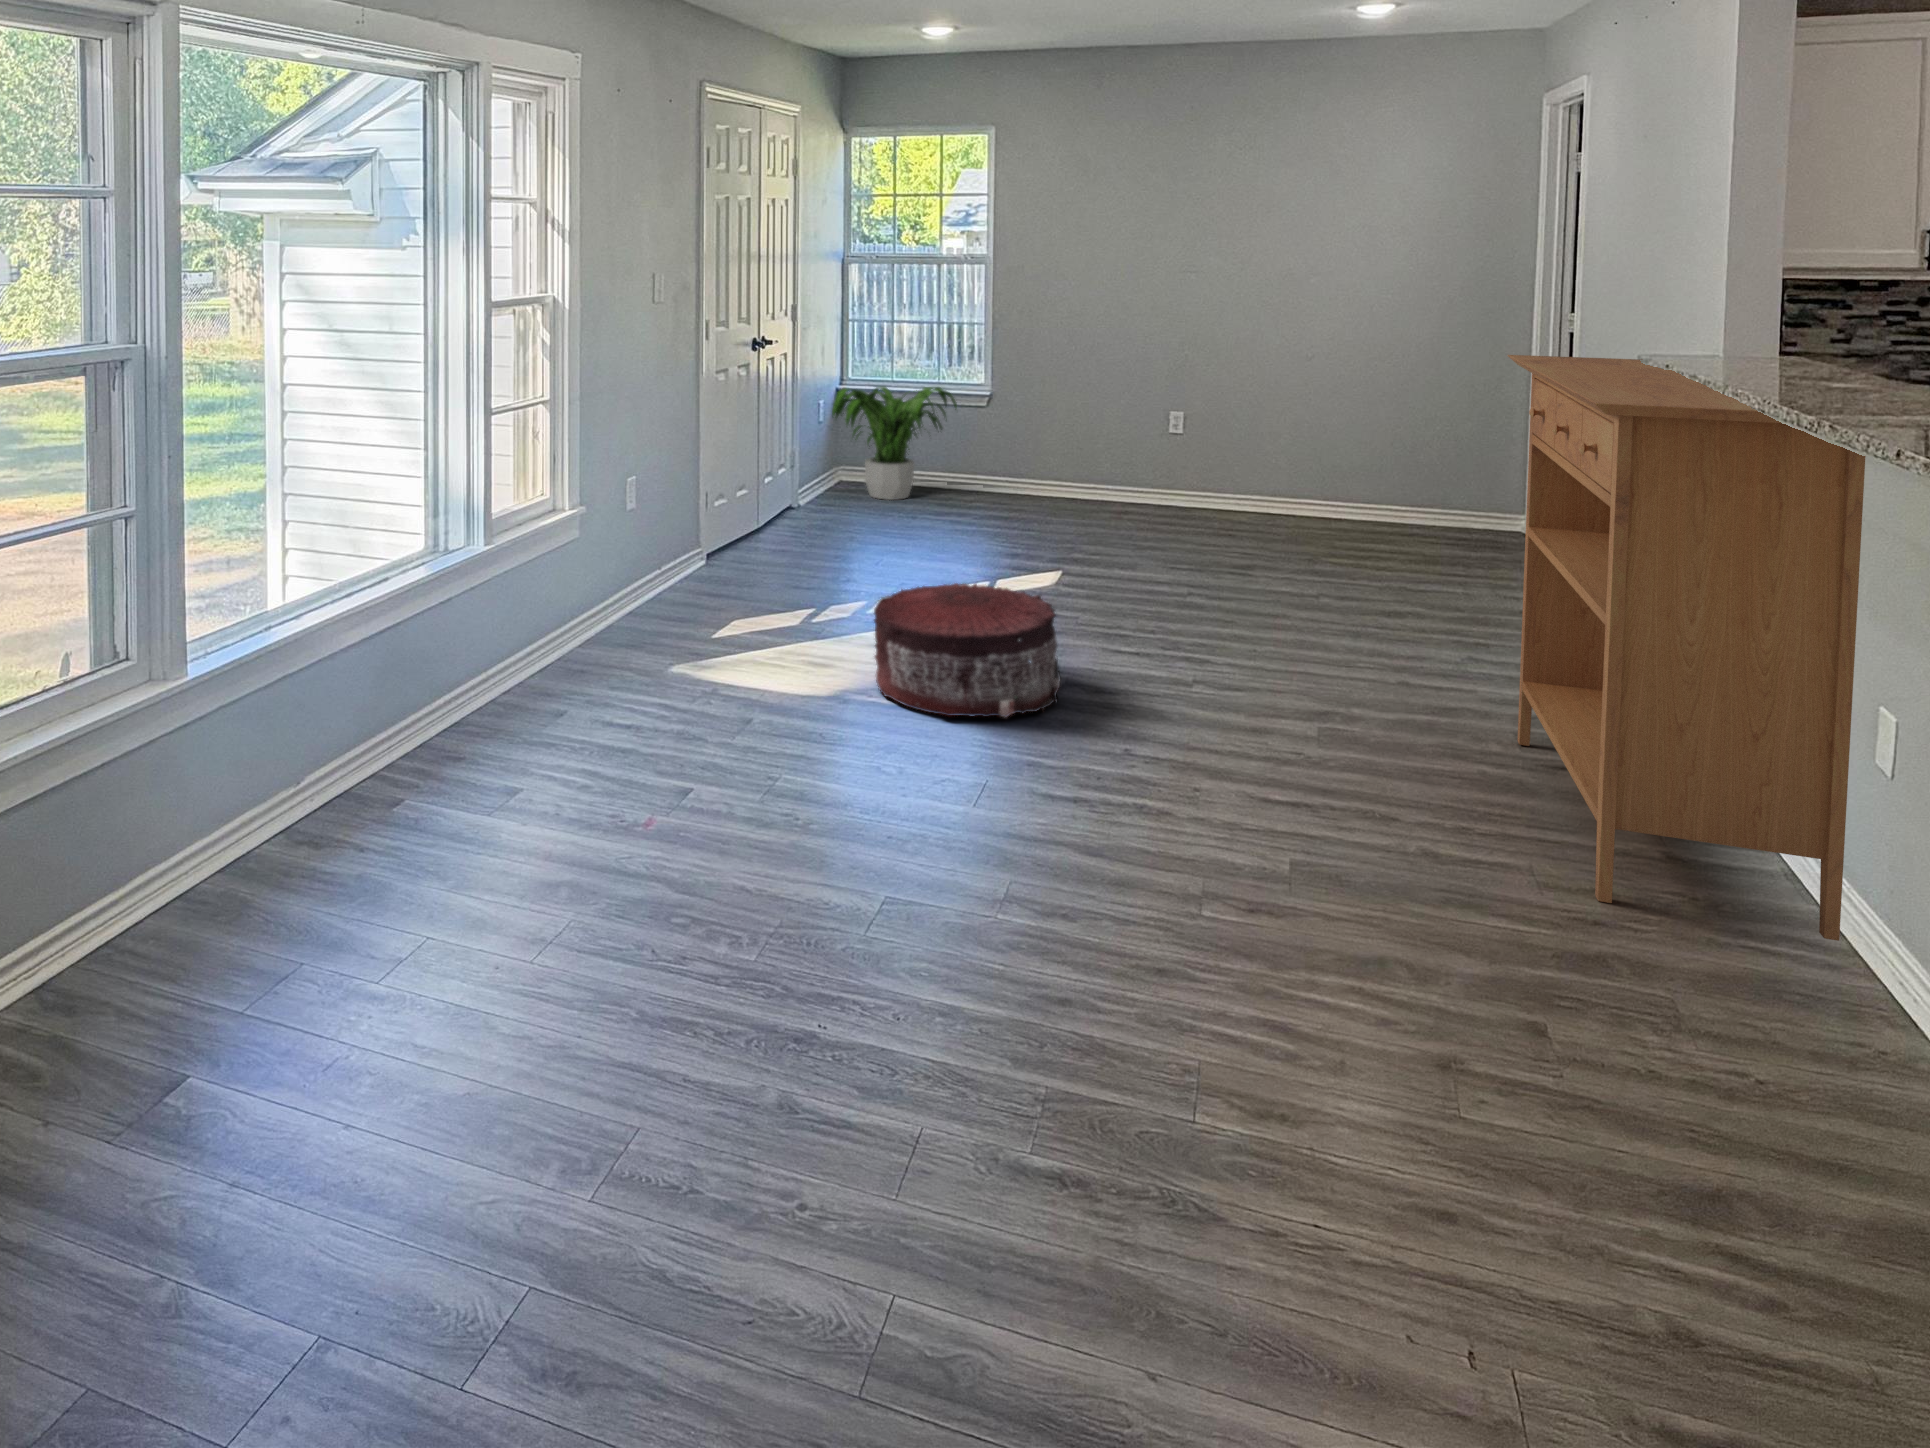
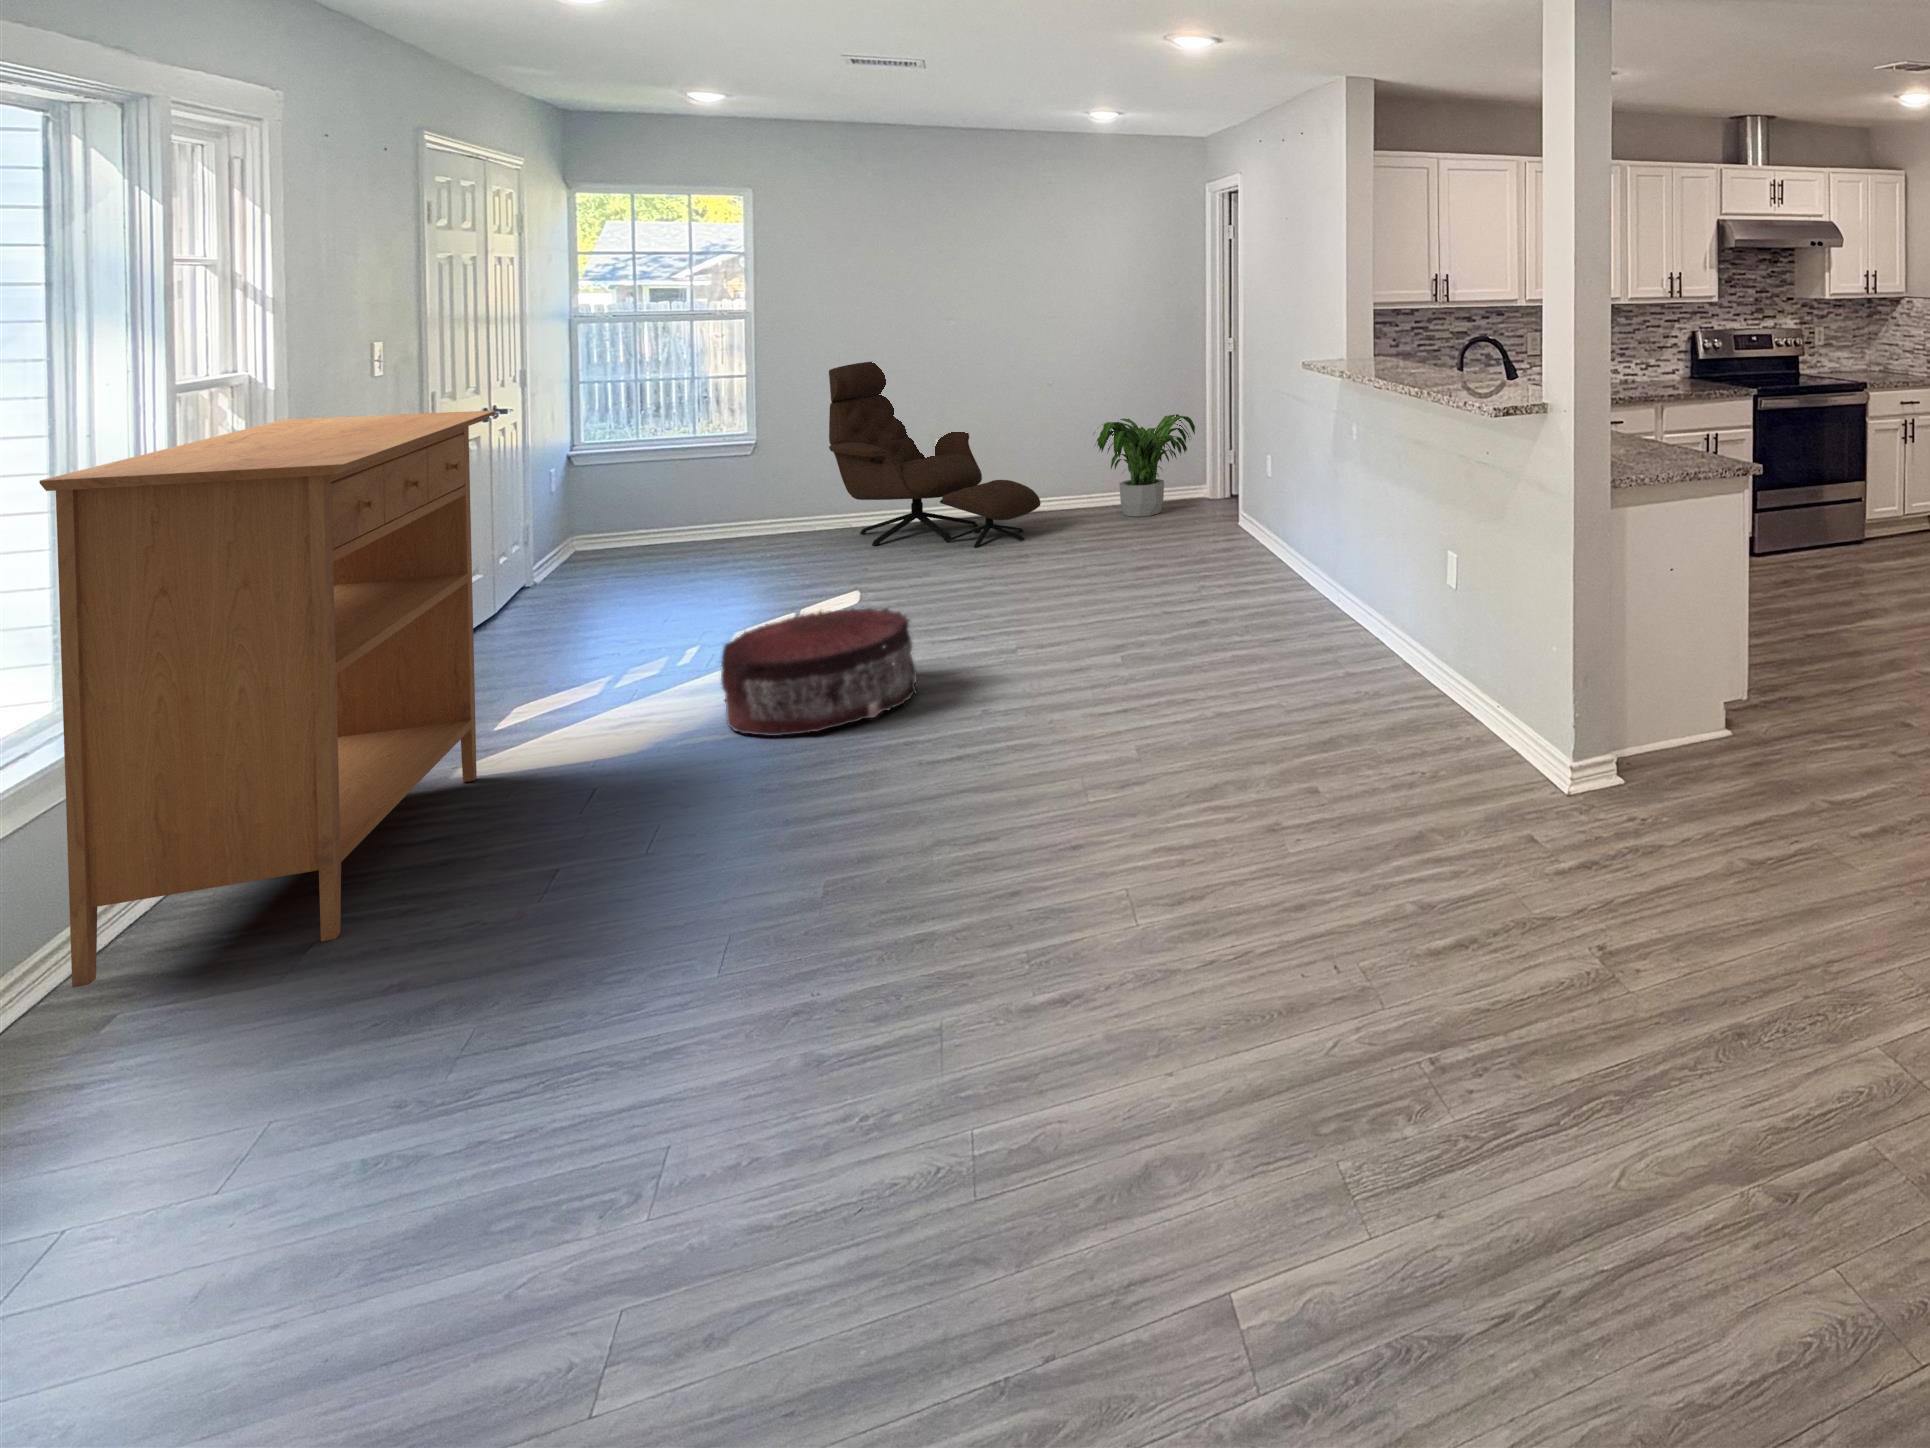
lounge chair: none [1051,318,1275,544] -> present [829,362,1041,548]
console table: present [1508,355,1866,941] -> present [39,411,496,988]
potted plant: present [832,386,957,500] -> present [1094,414,1195,517]

